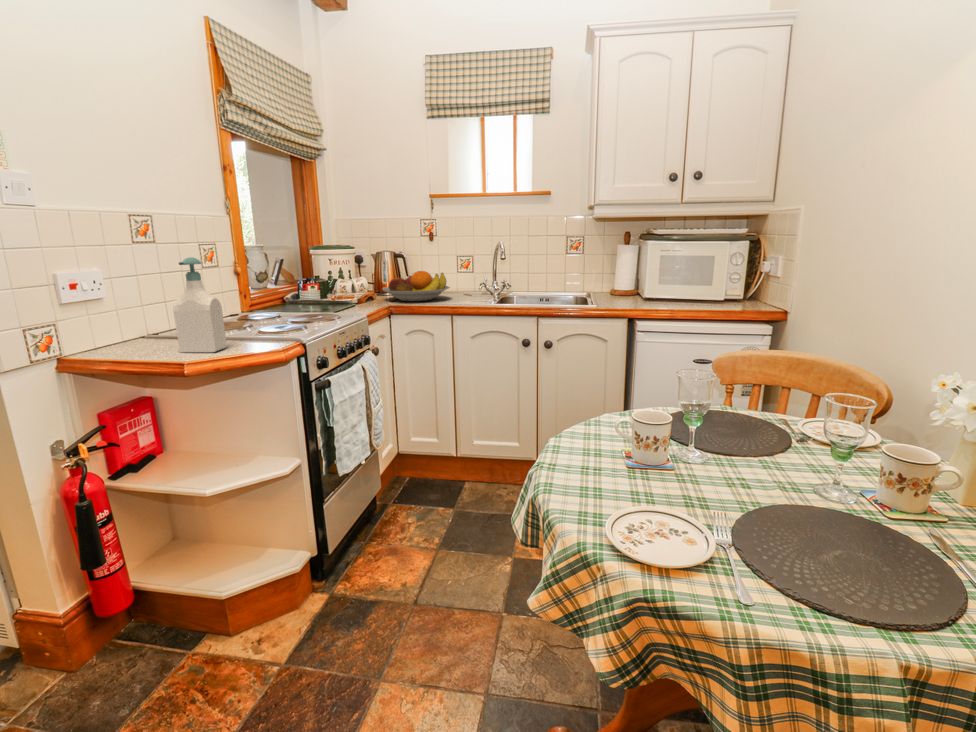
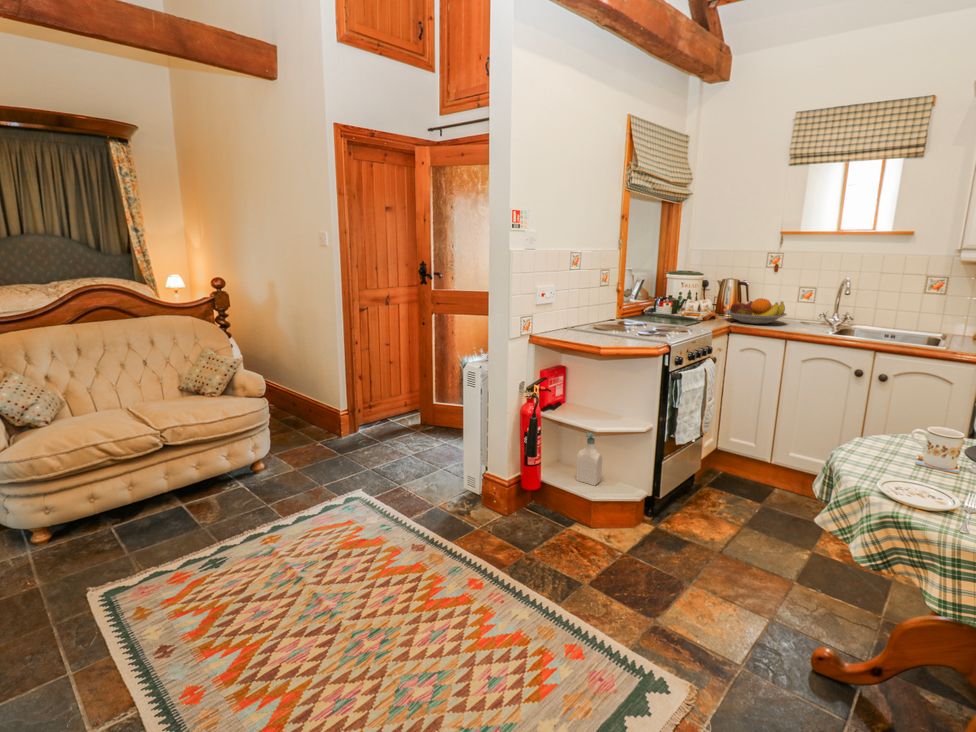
soap bottle: present [173,257,227,352] -> present [576,432,602,485]

